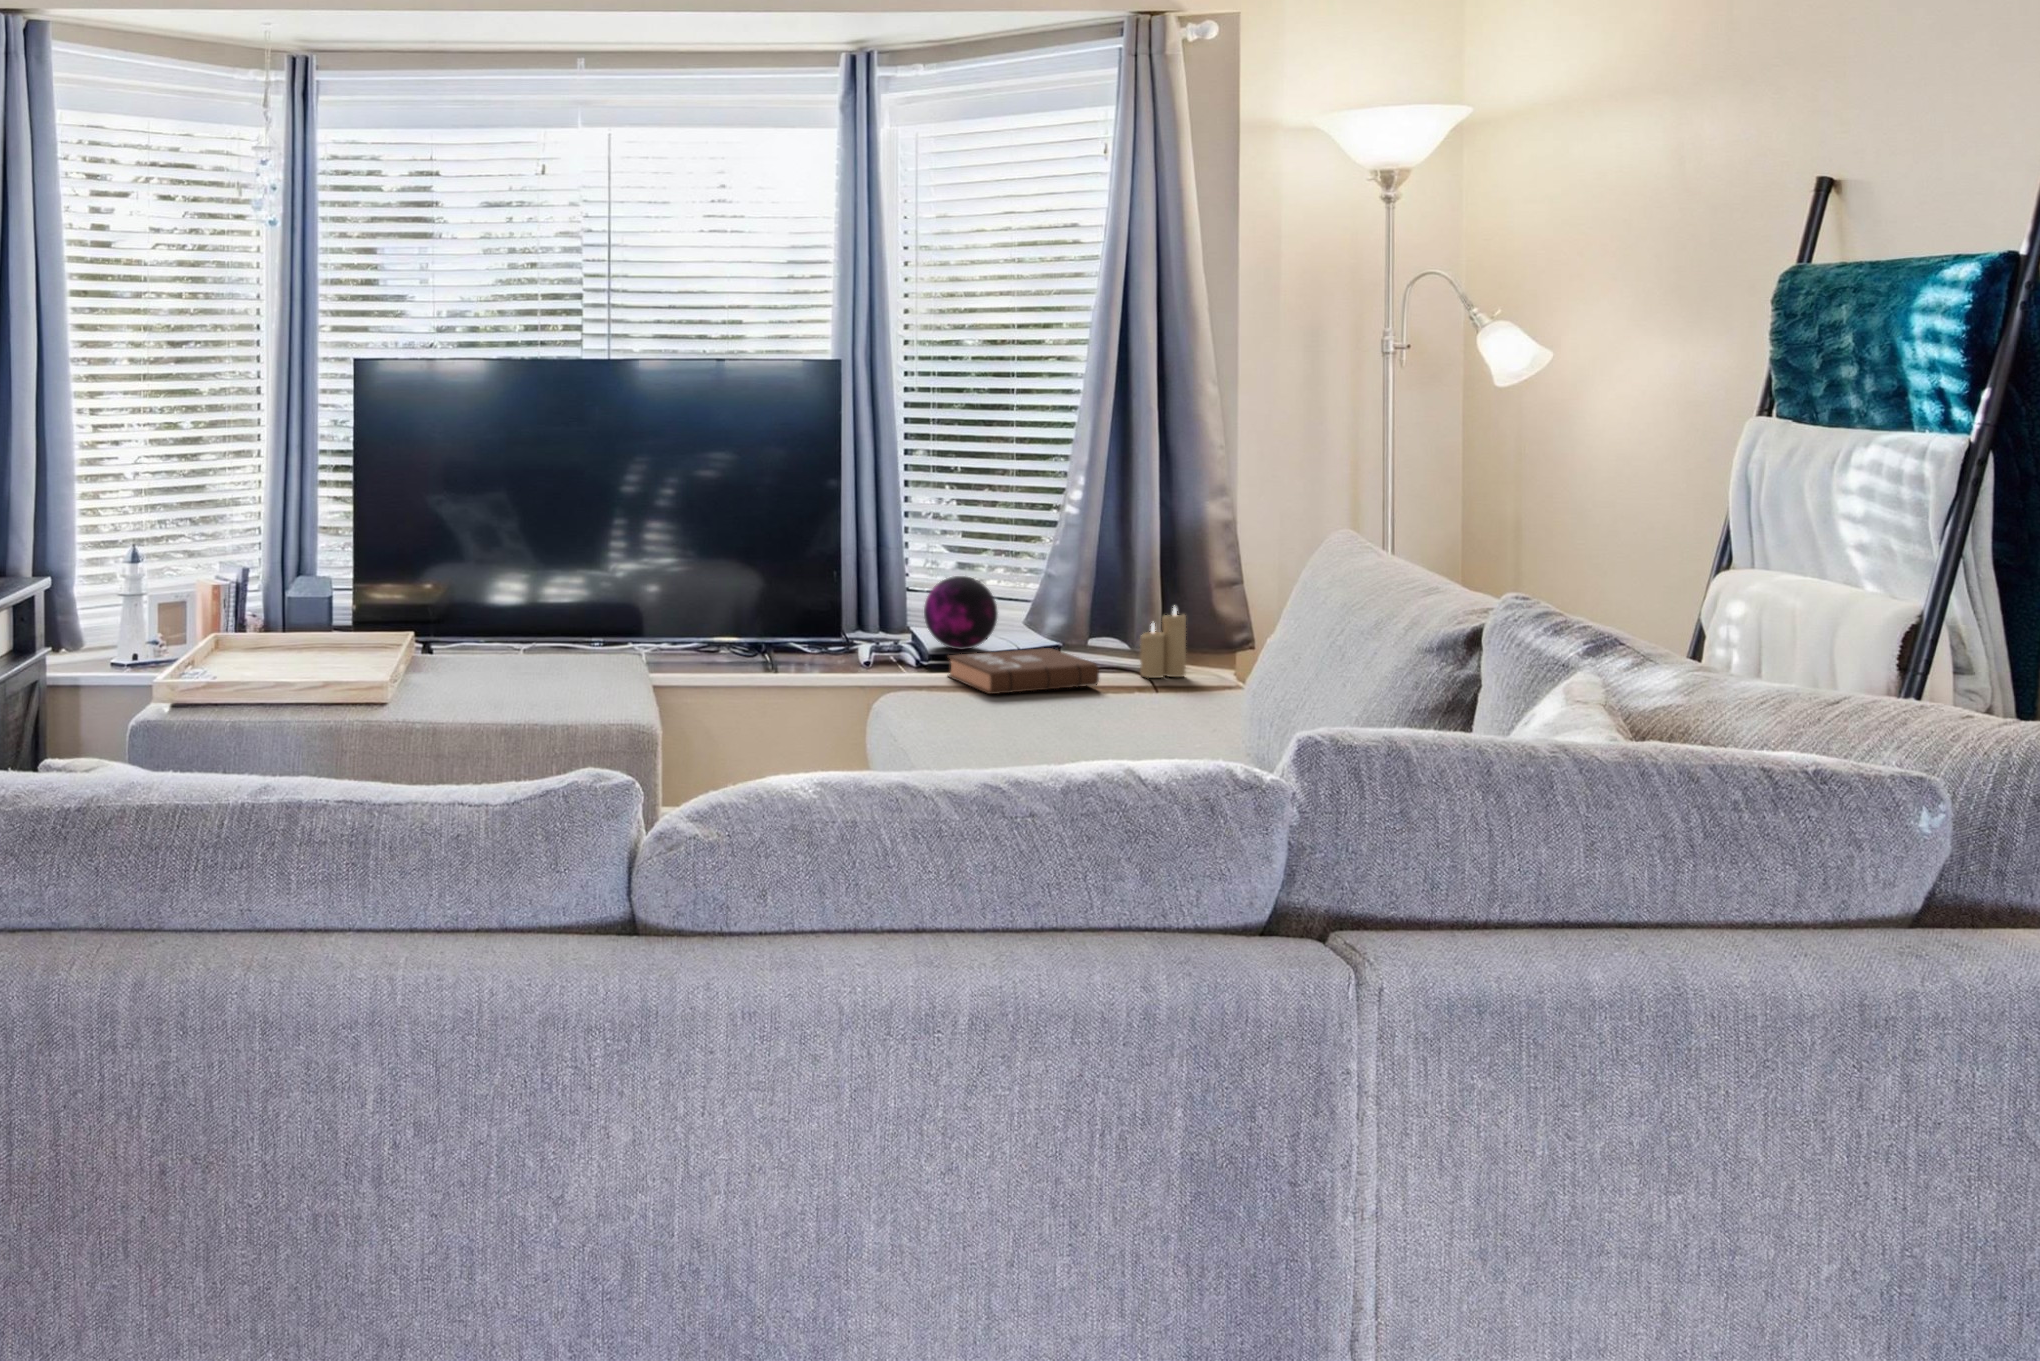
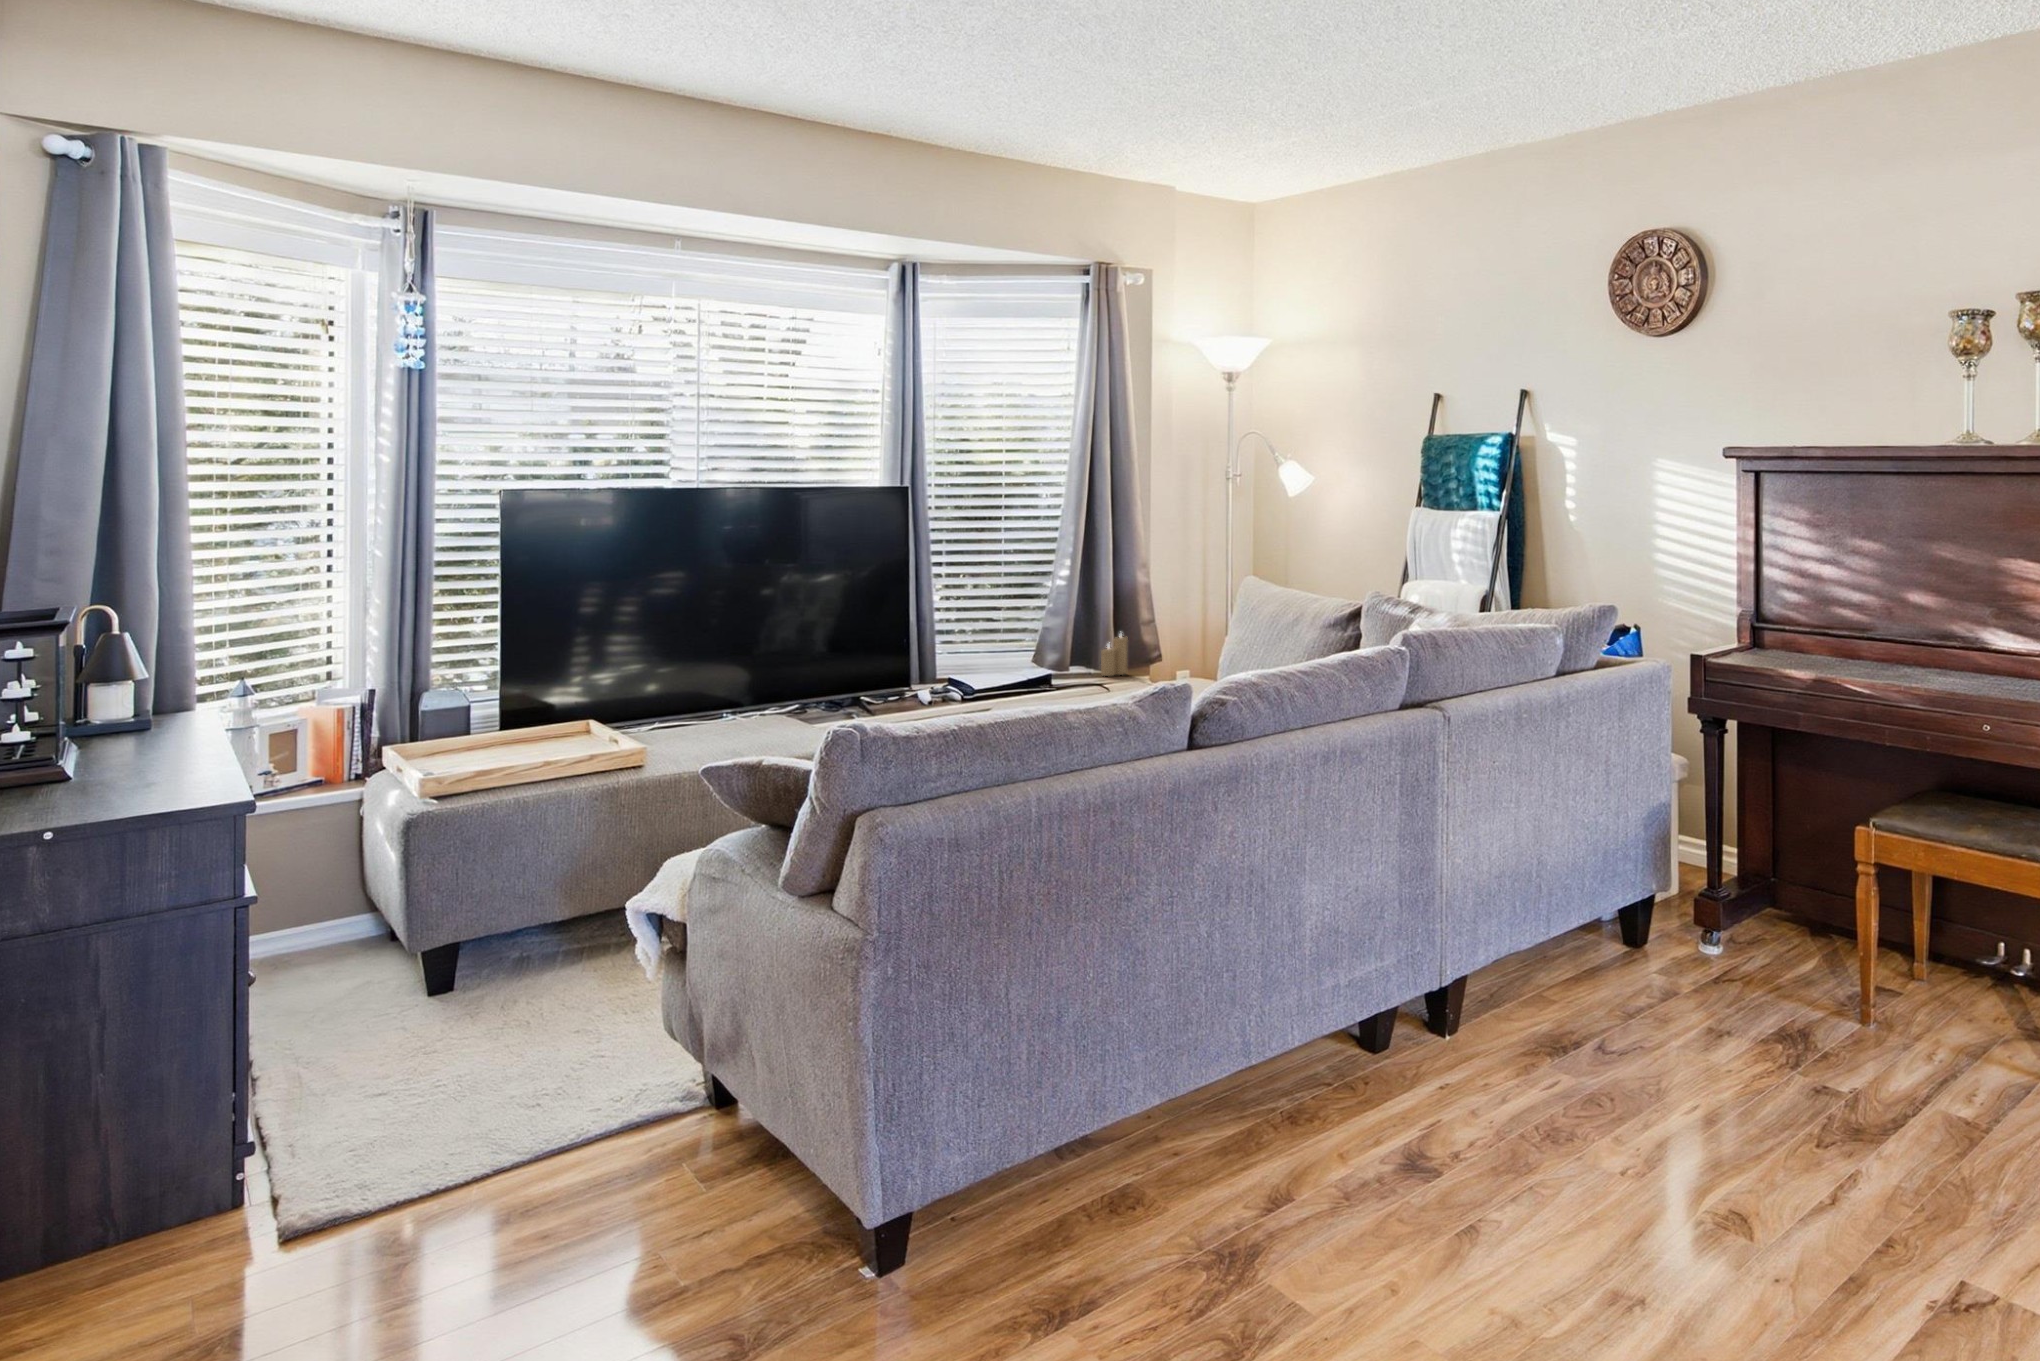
decorative orb: present [924,576,998,650] -> none [958,623,1007,671]
book: present [948,648,1099,694] -> none [985,663,1082,689]

